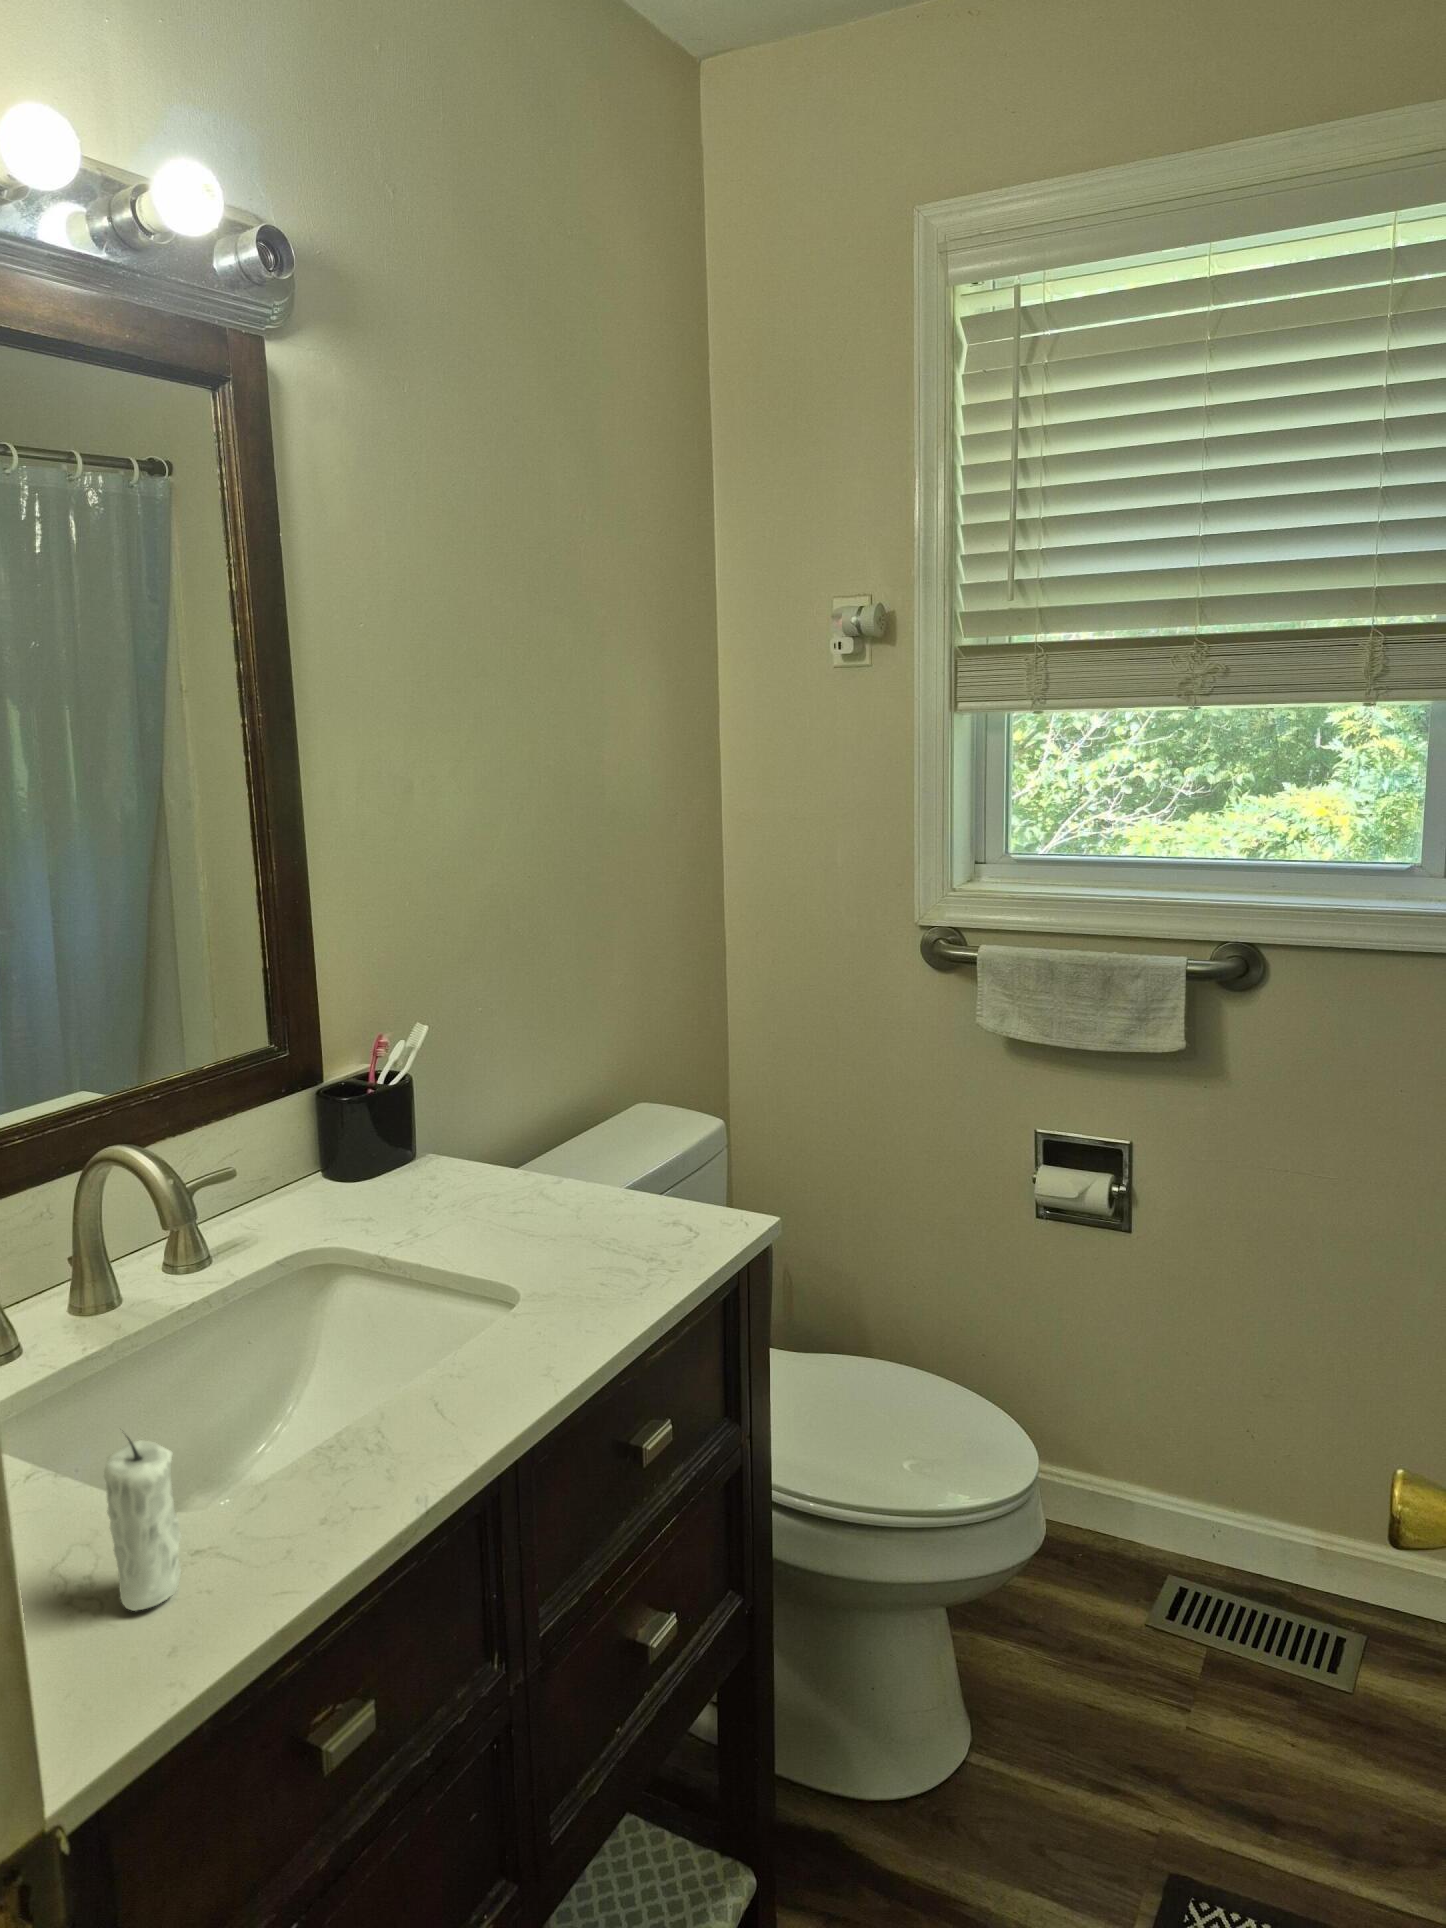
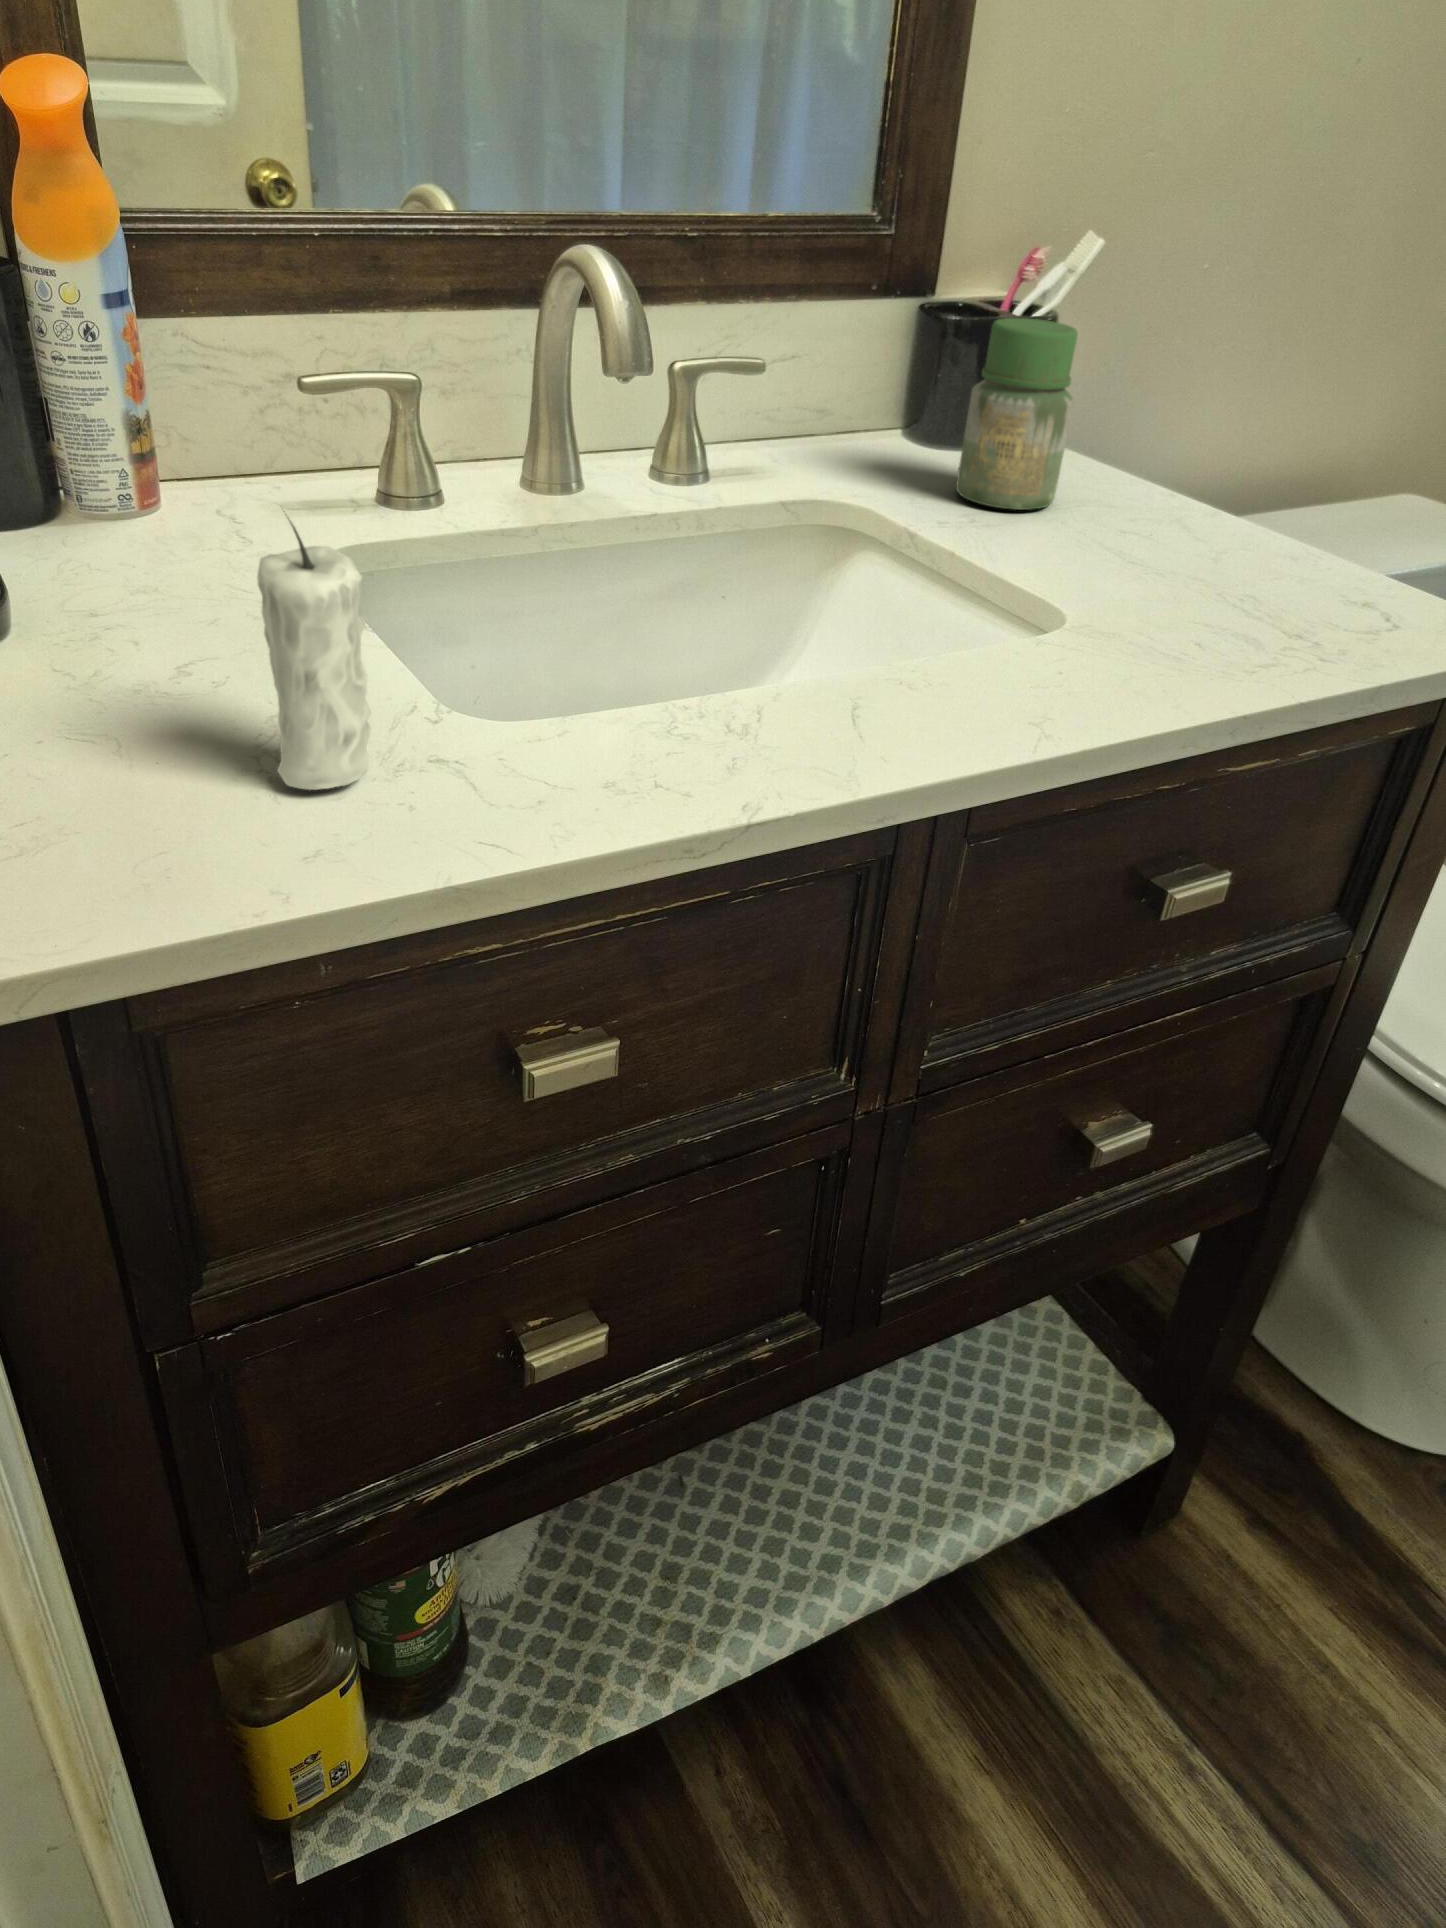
jar: none [391,1101,463,1226] -> present [956,318,1078,510]

